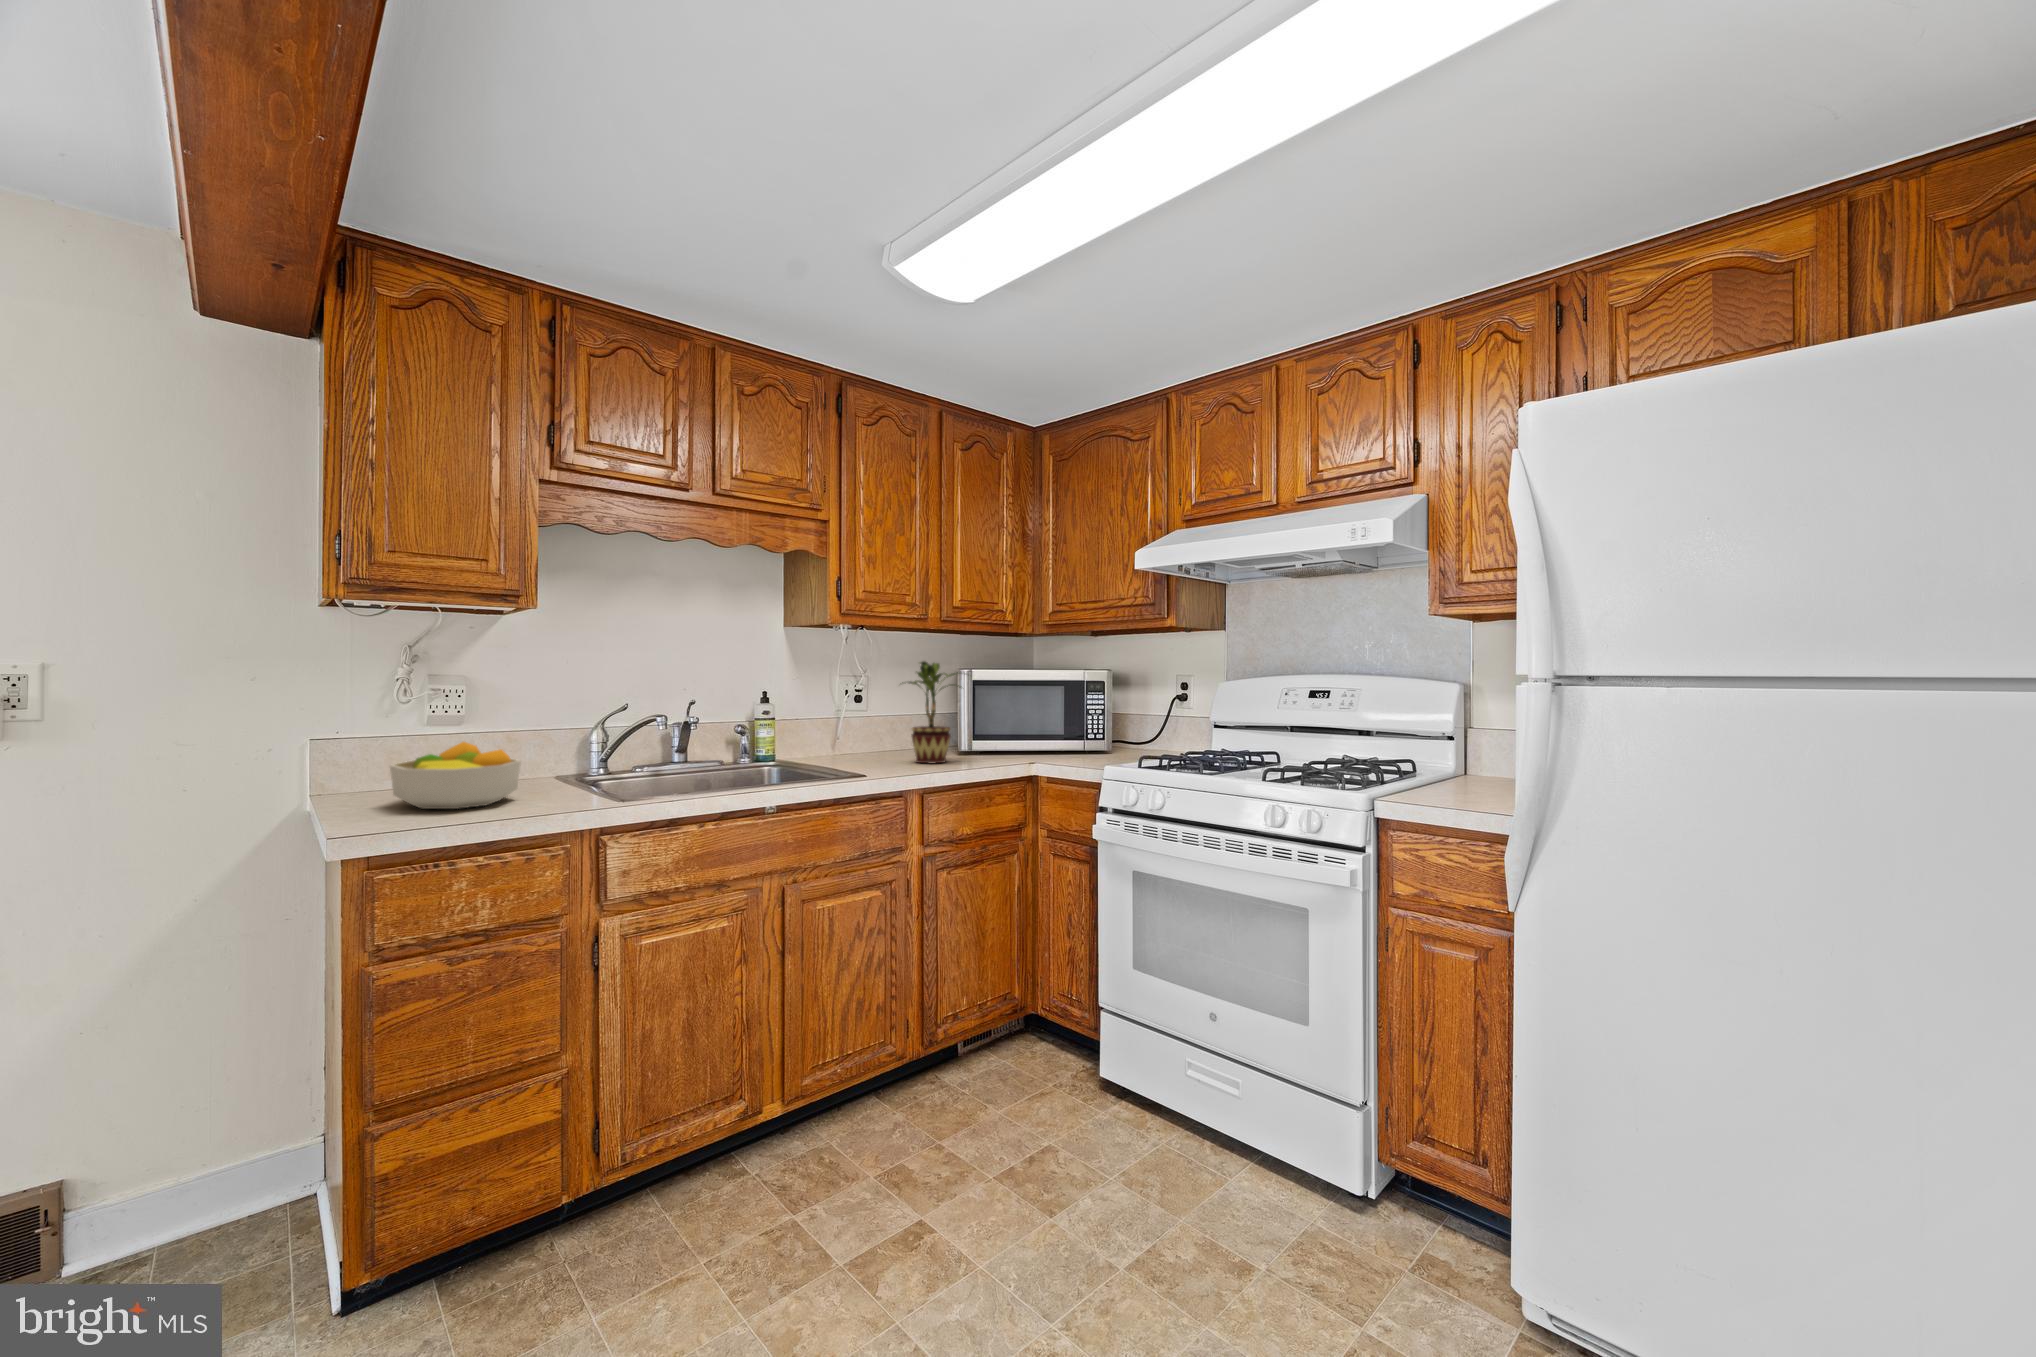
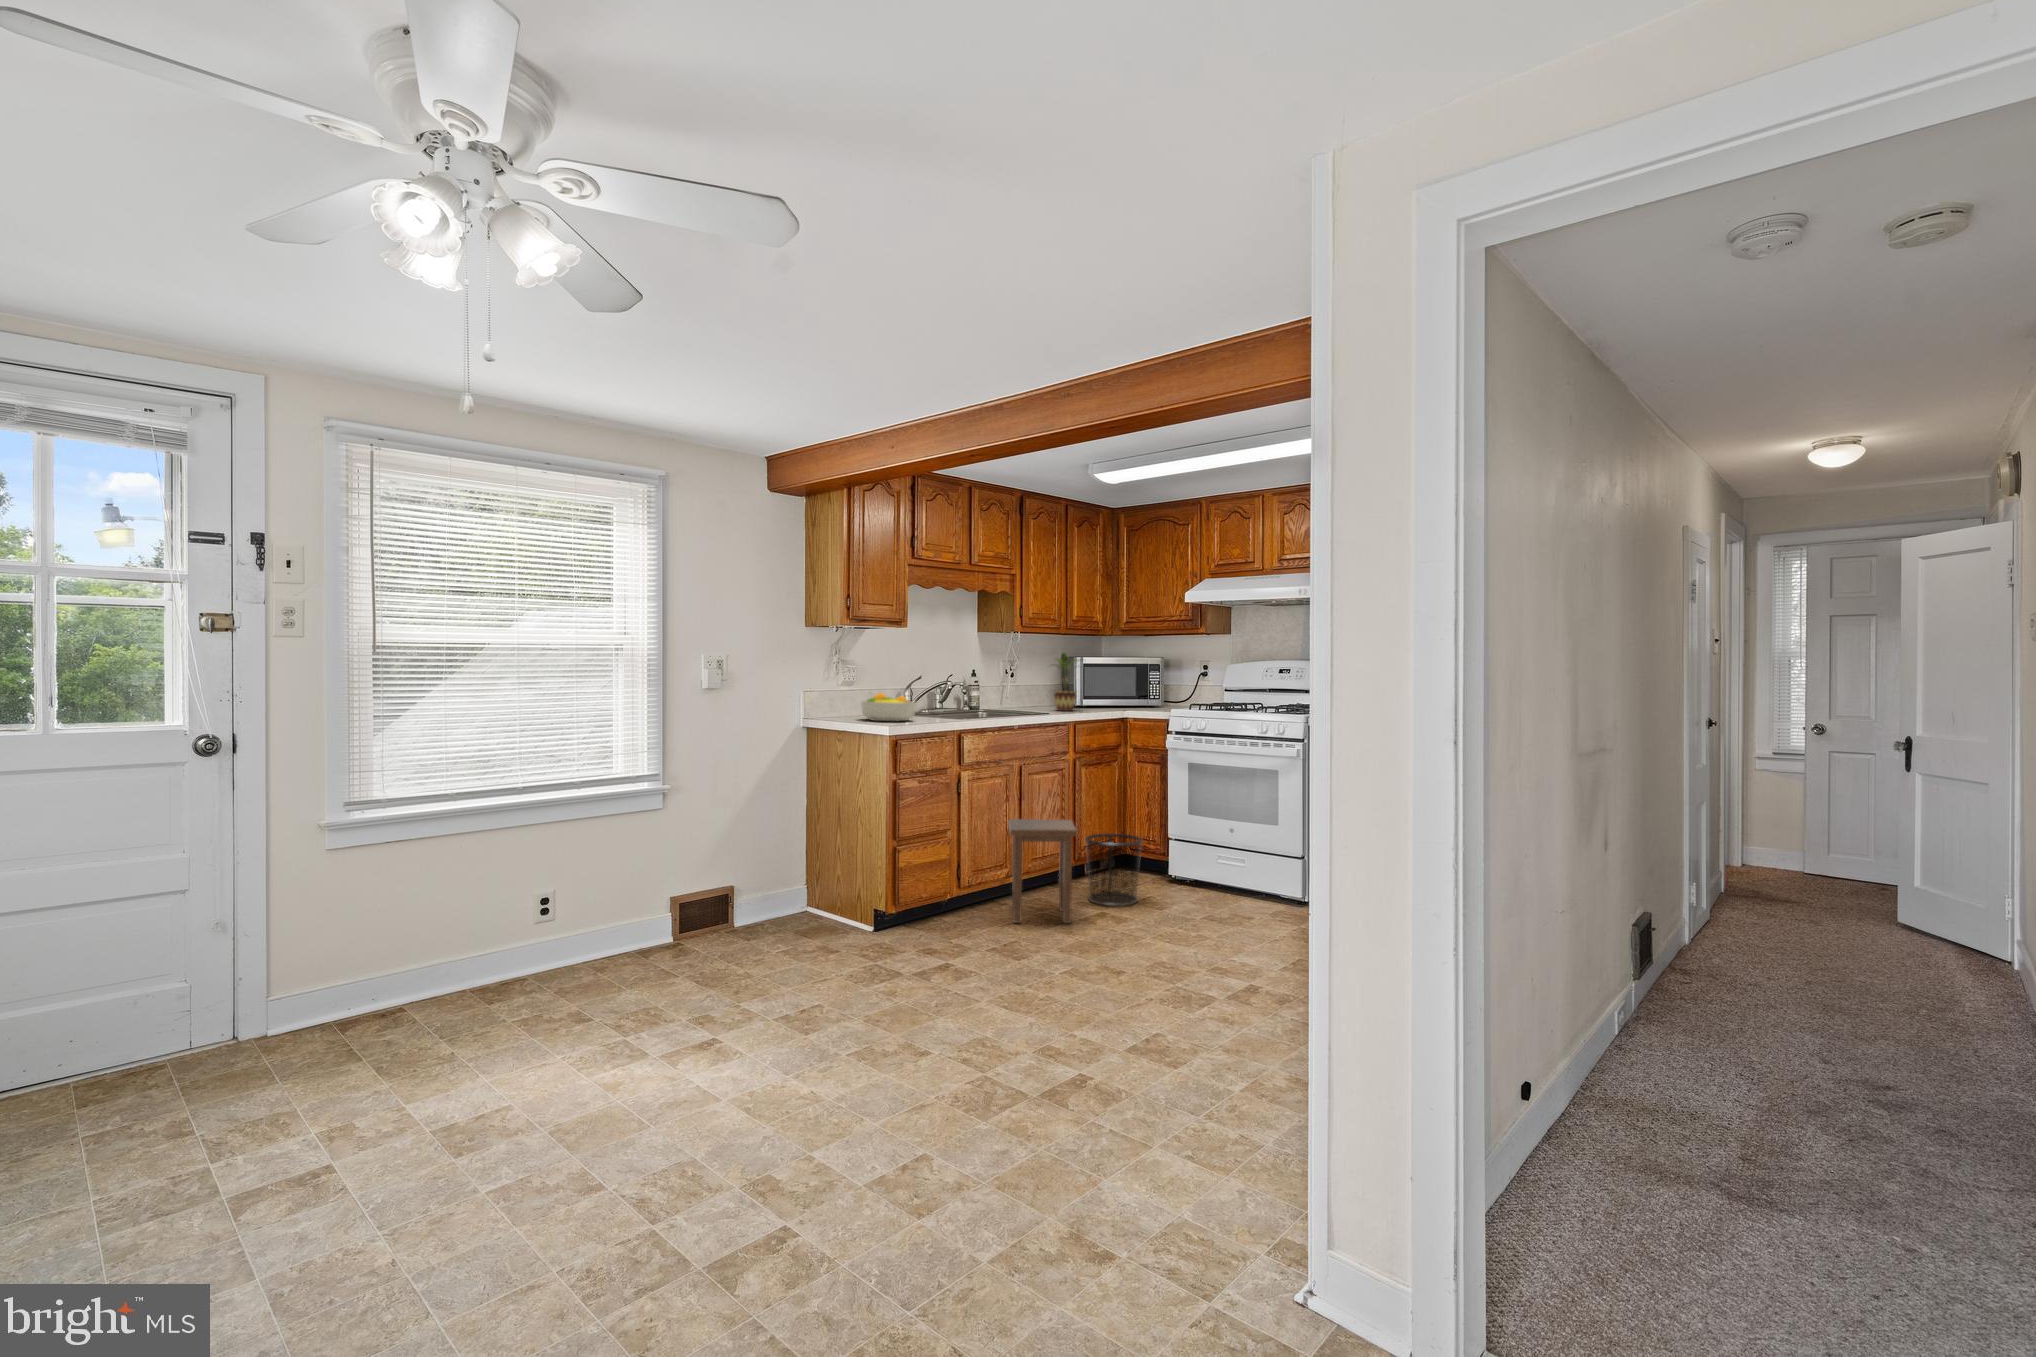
stool: none [661,1014,853,1295] -> present [1009,819,1077,923]
waste bin: none [897,1023,1019,1205] -> present [1085,833,1142,906]

